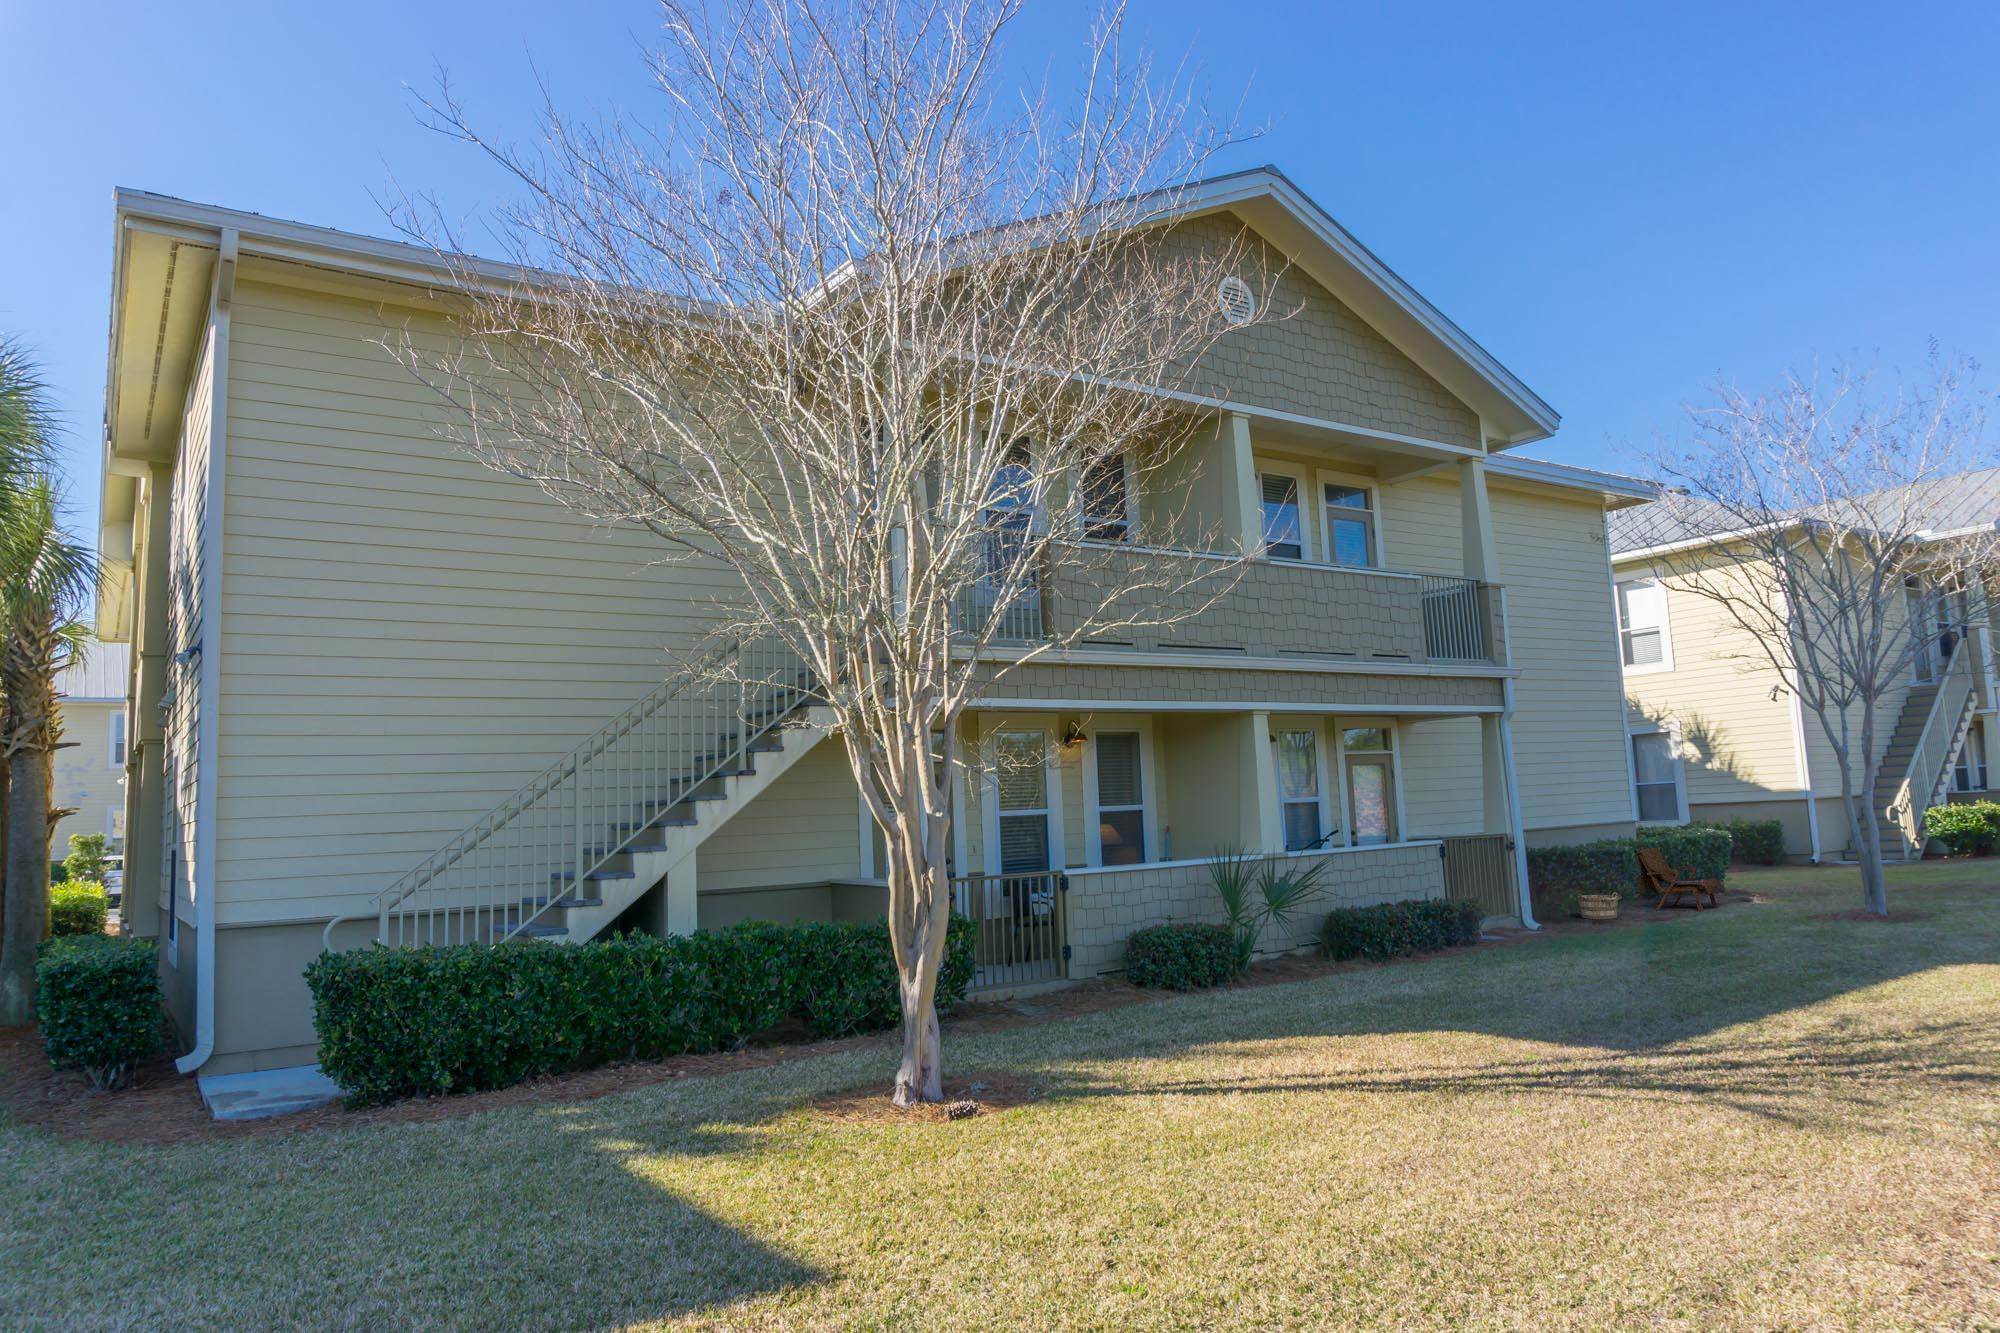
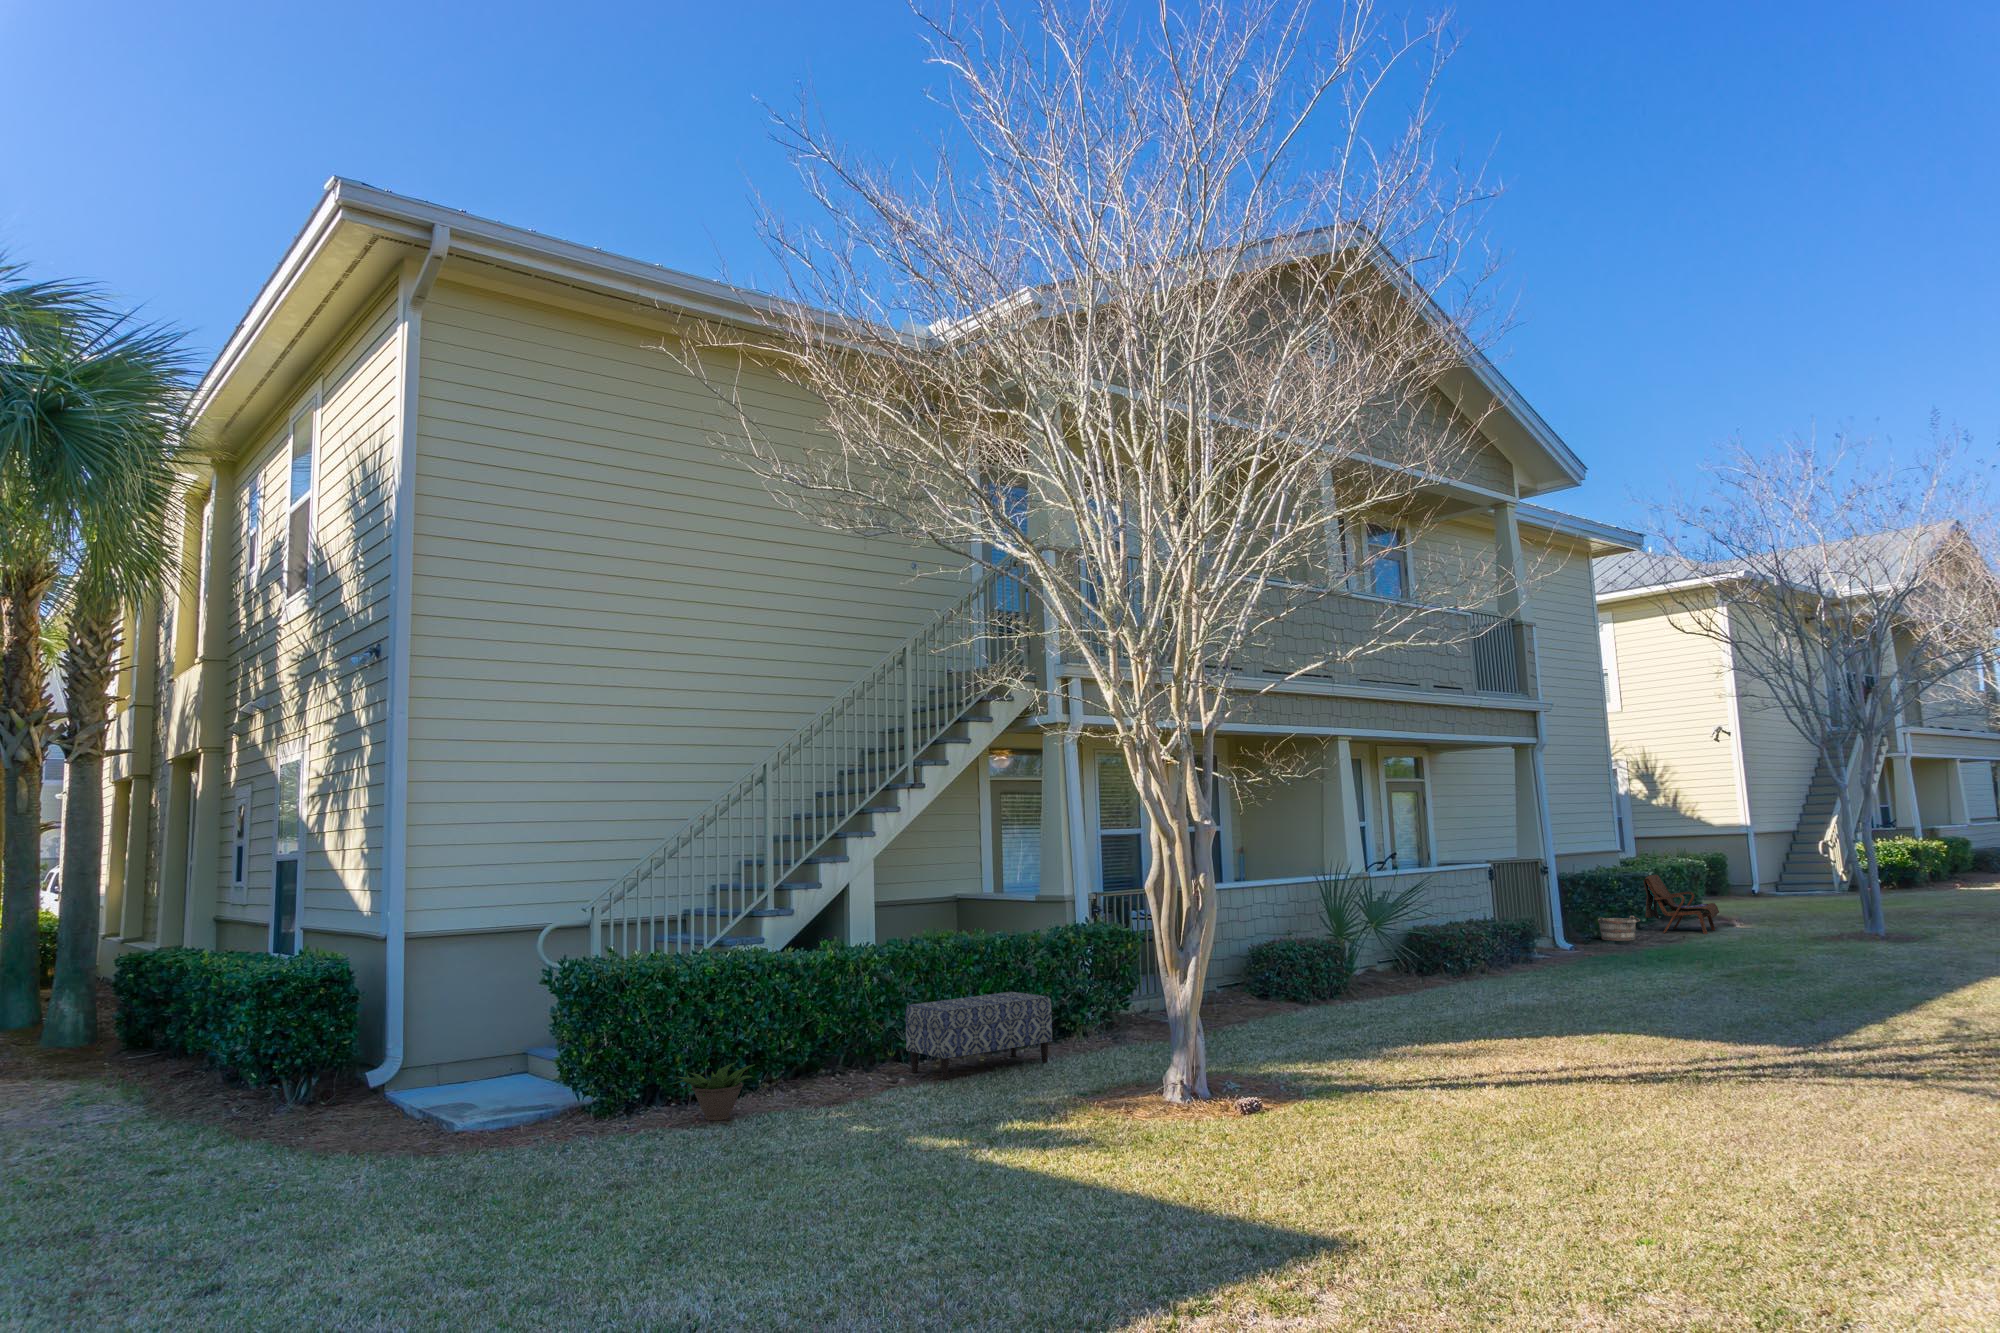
bench: none [694,982,848,1073] -> present [905,992,1052,1080]
decorative plant: none [404,1056,499,1114] -> present [674,1063,755,1120]

